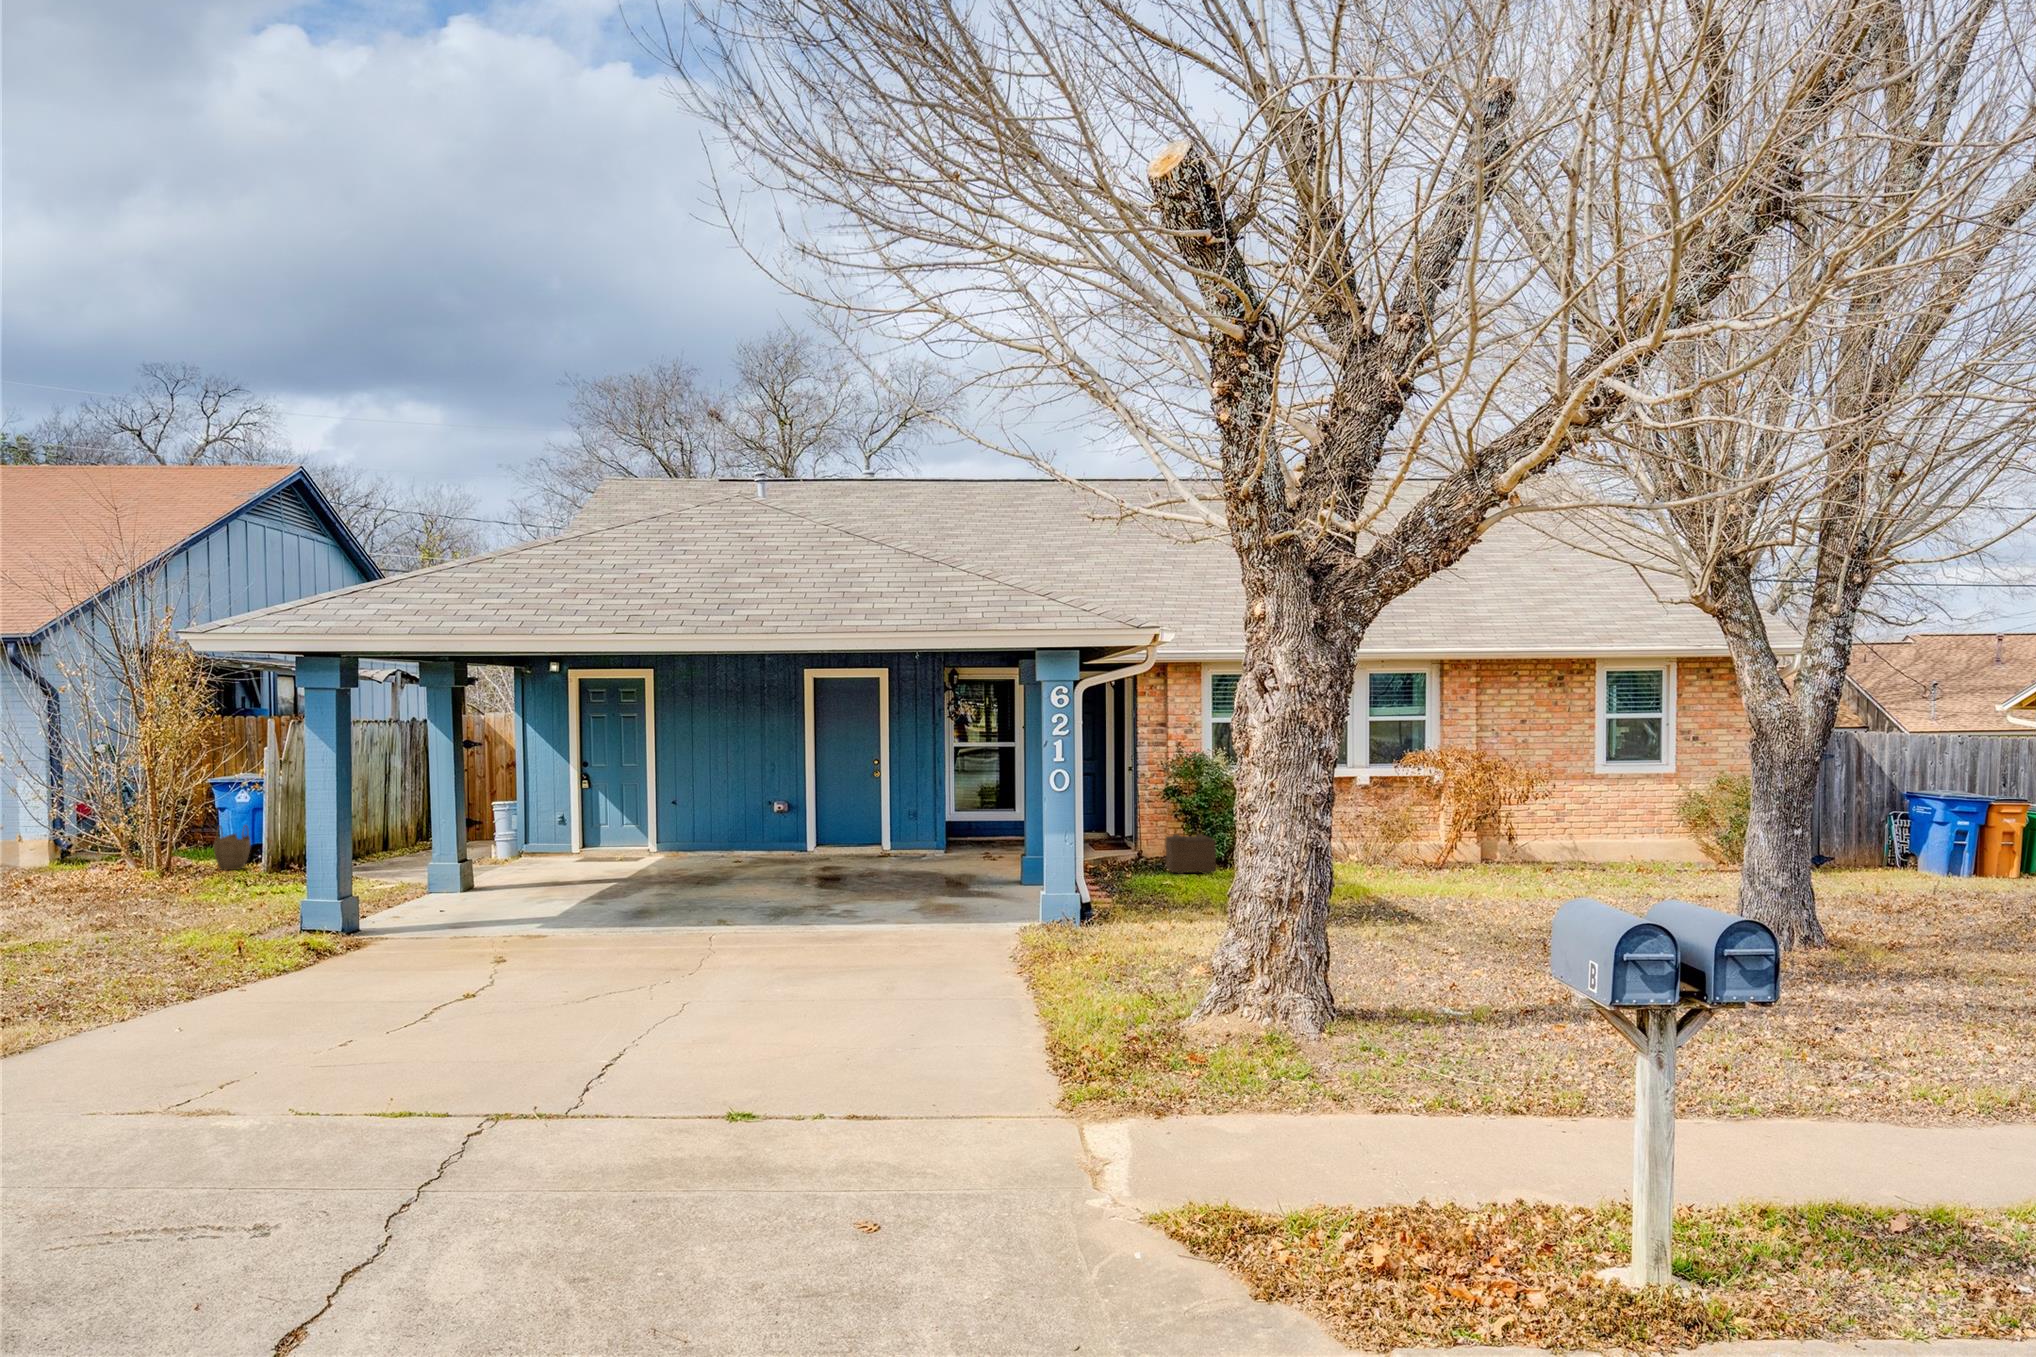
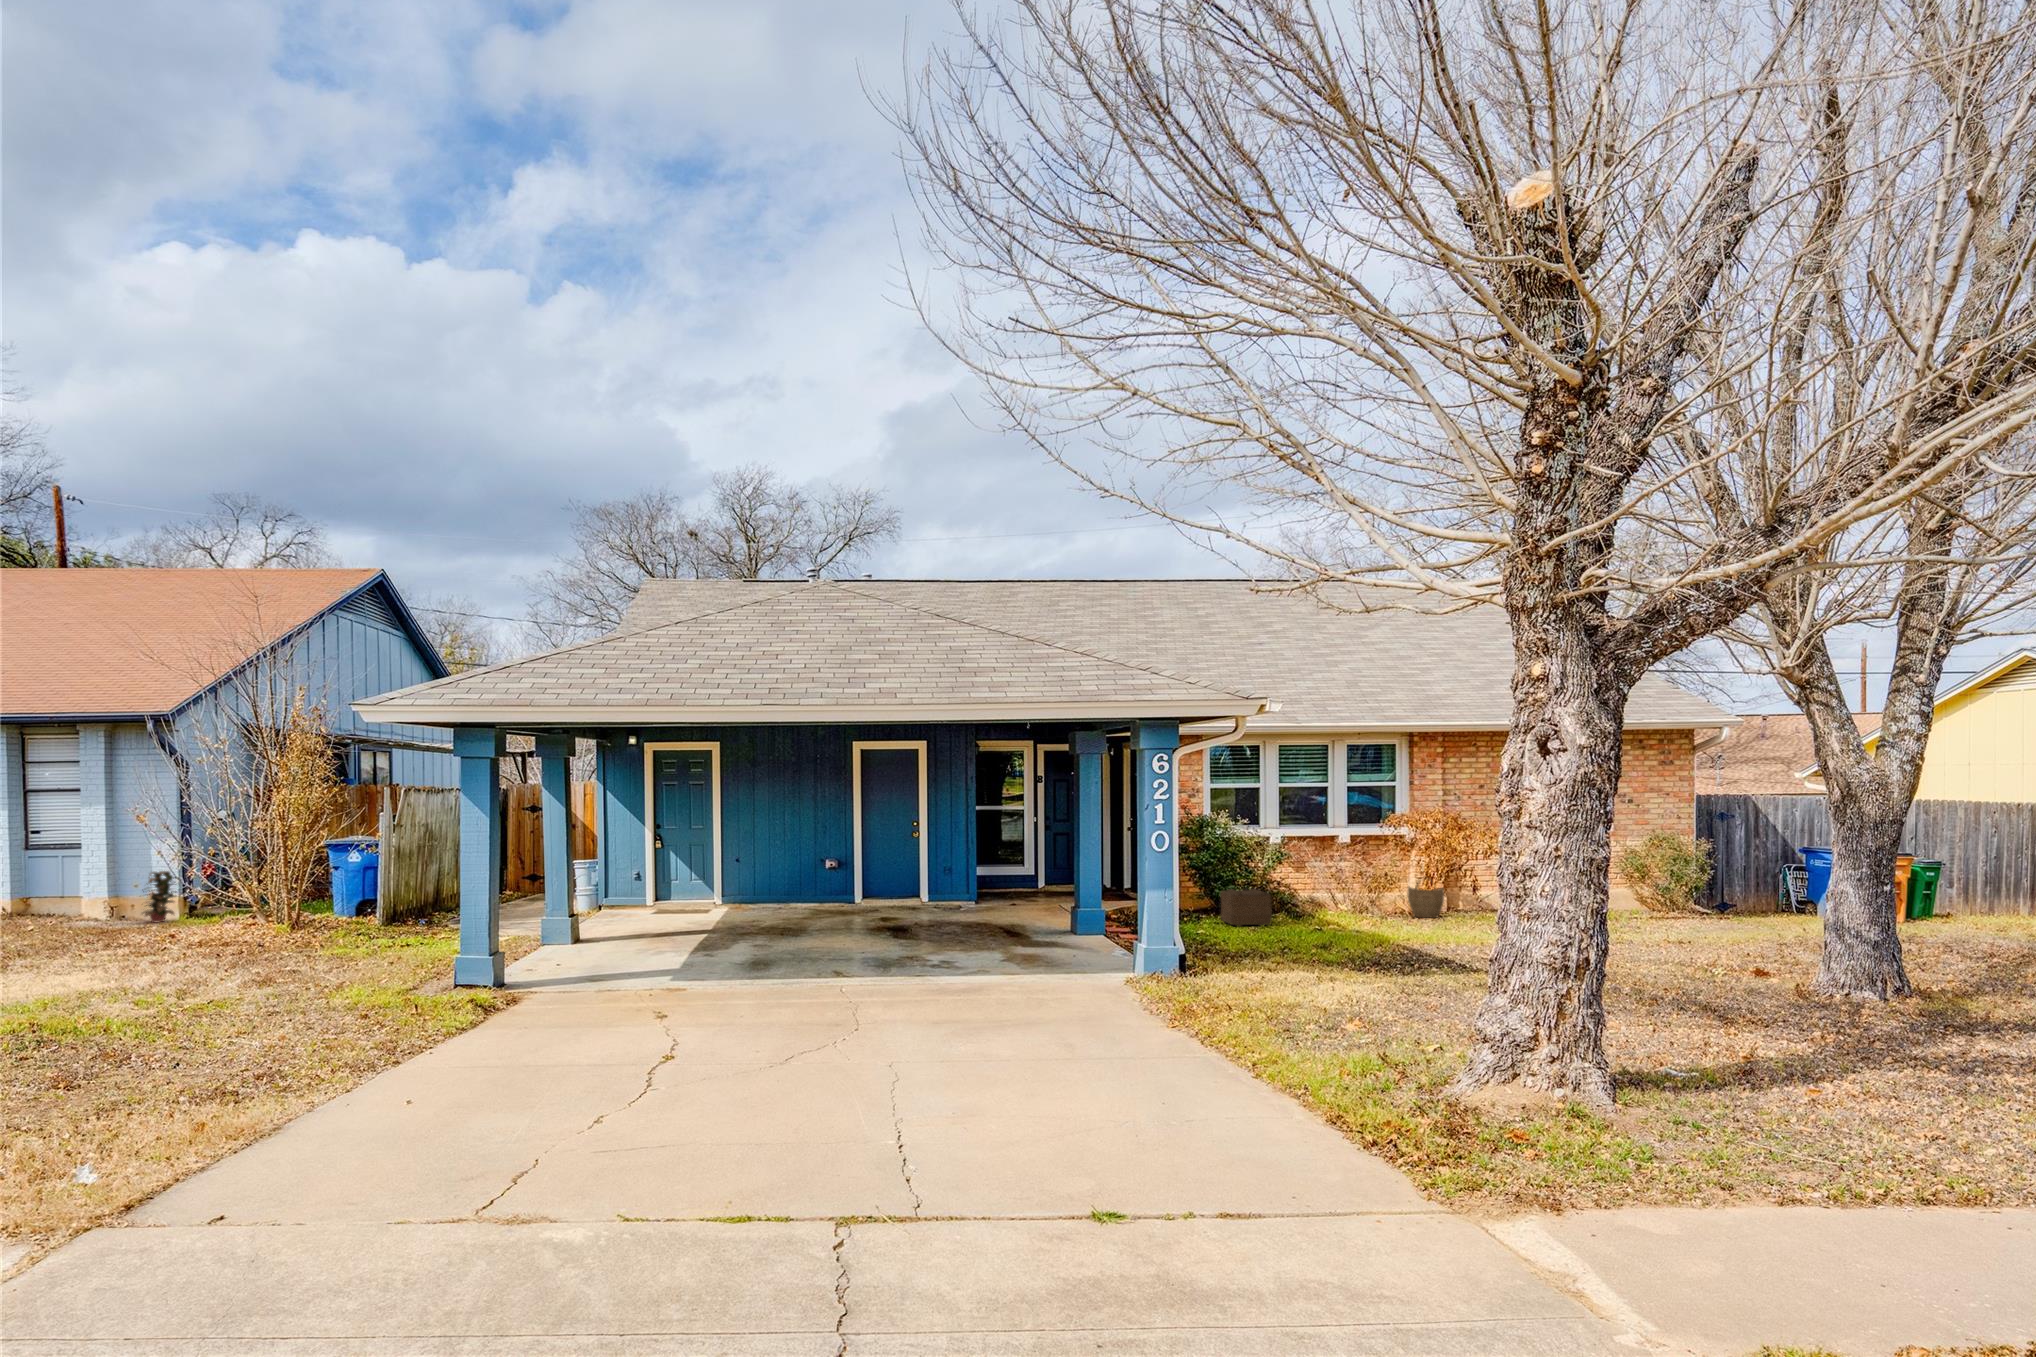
decorative plant: none [68,810,112,861] -> present [143,871,177,922]
woven basket: present [214,826,251,870] -> present [1408,878,1444,918]

